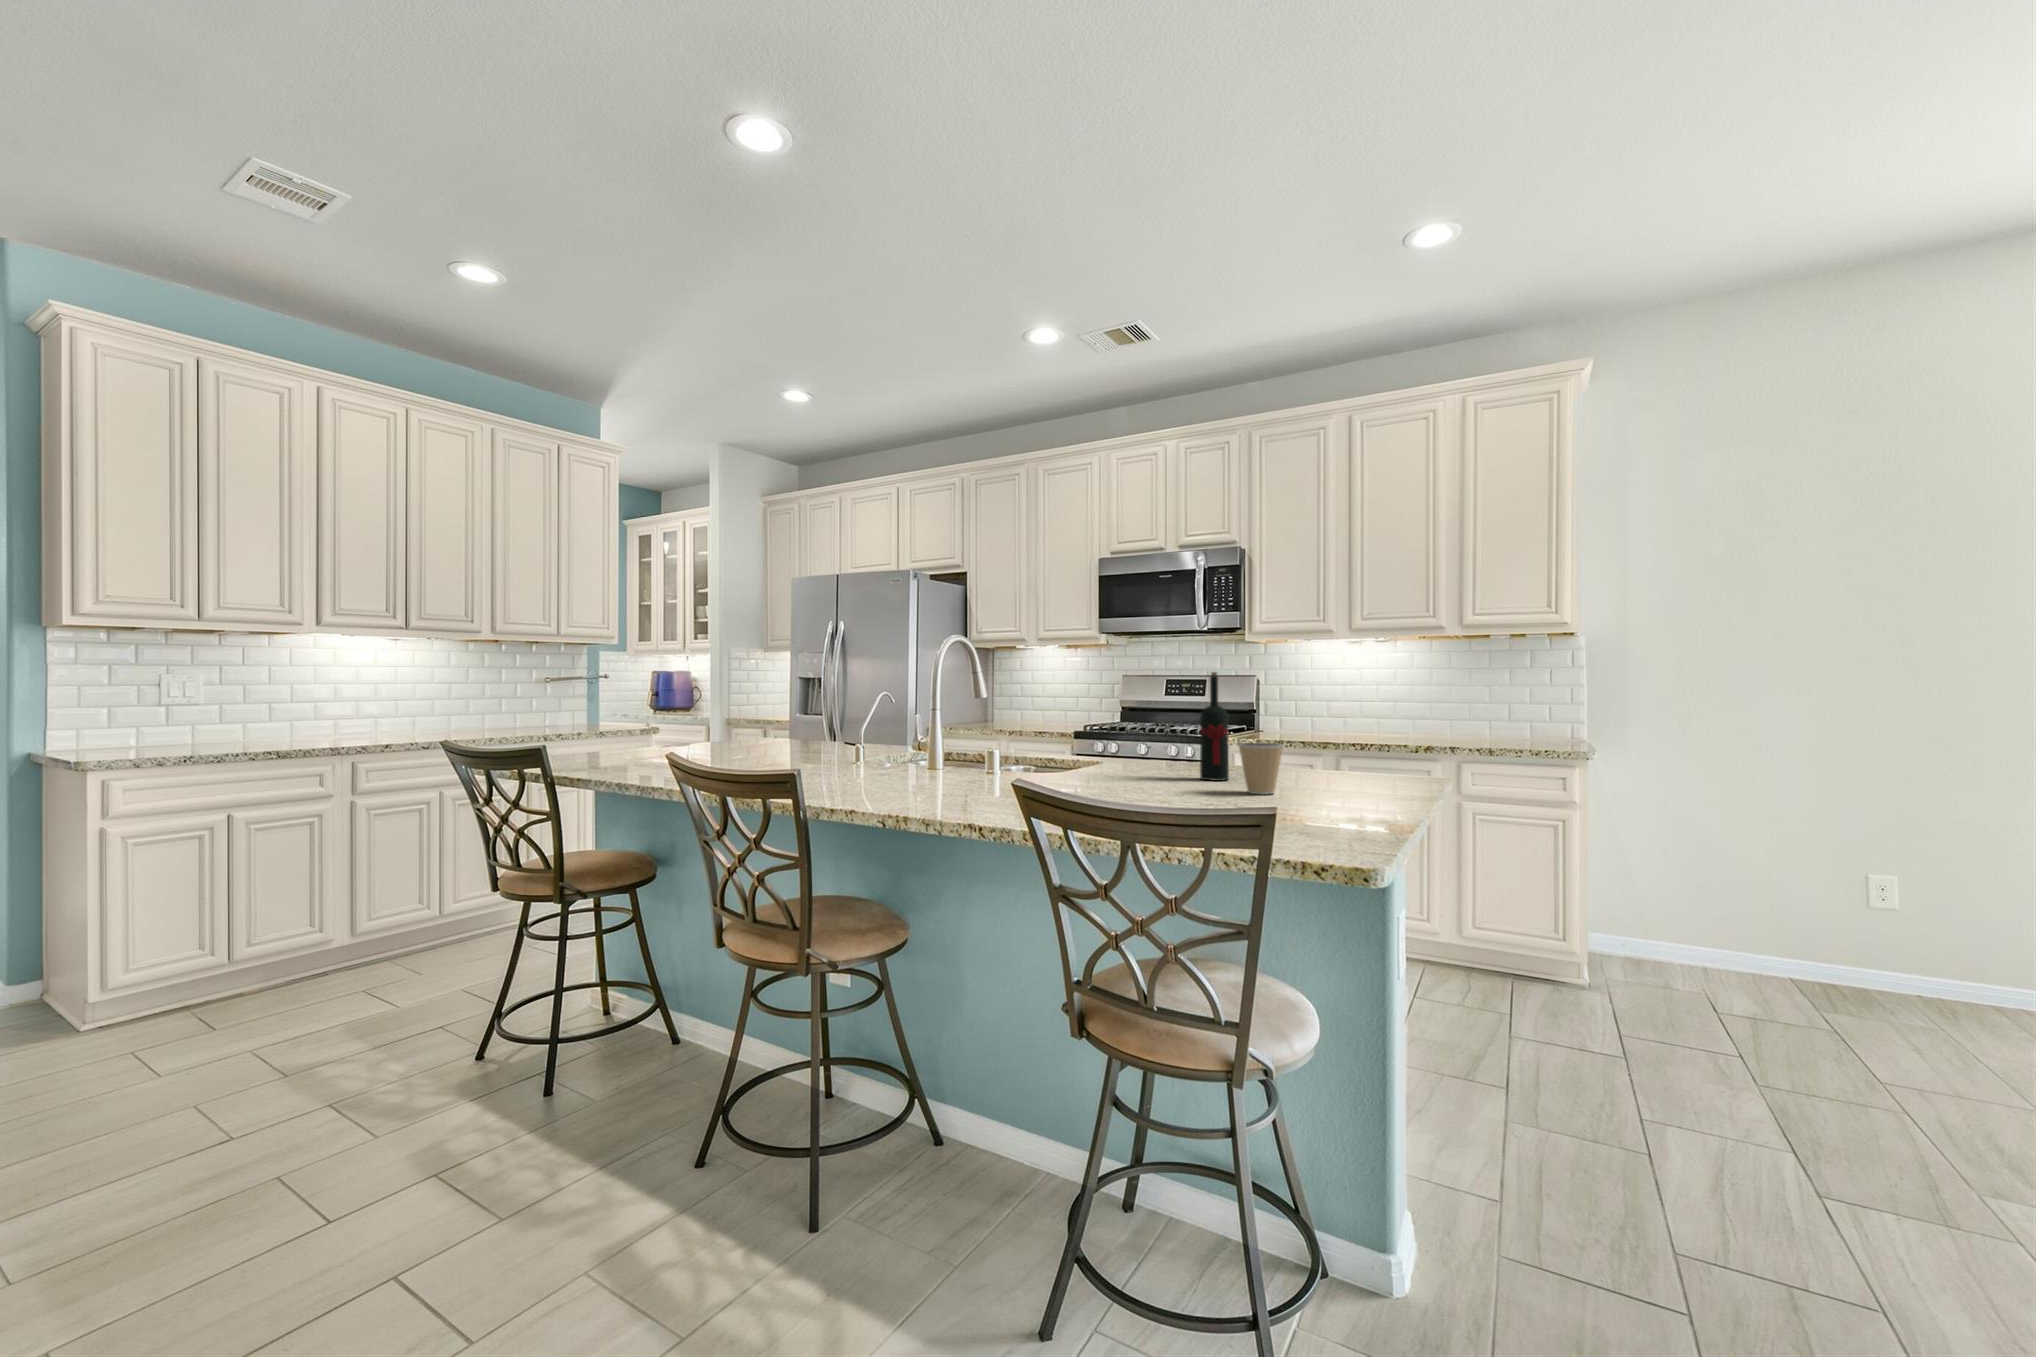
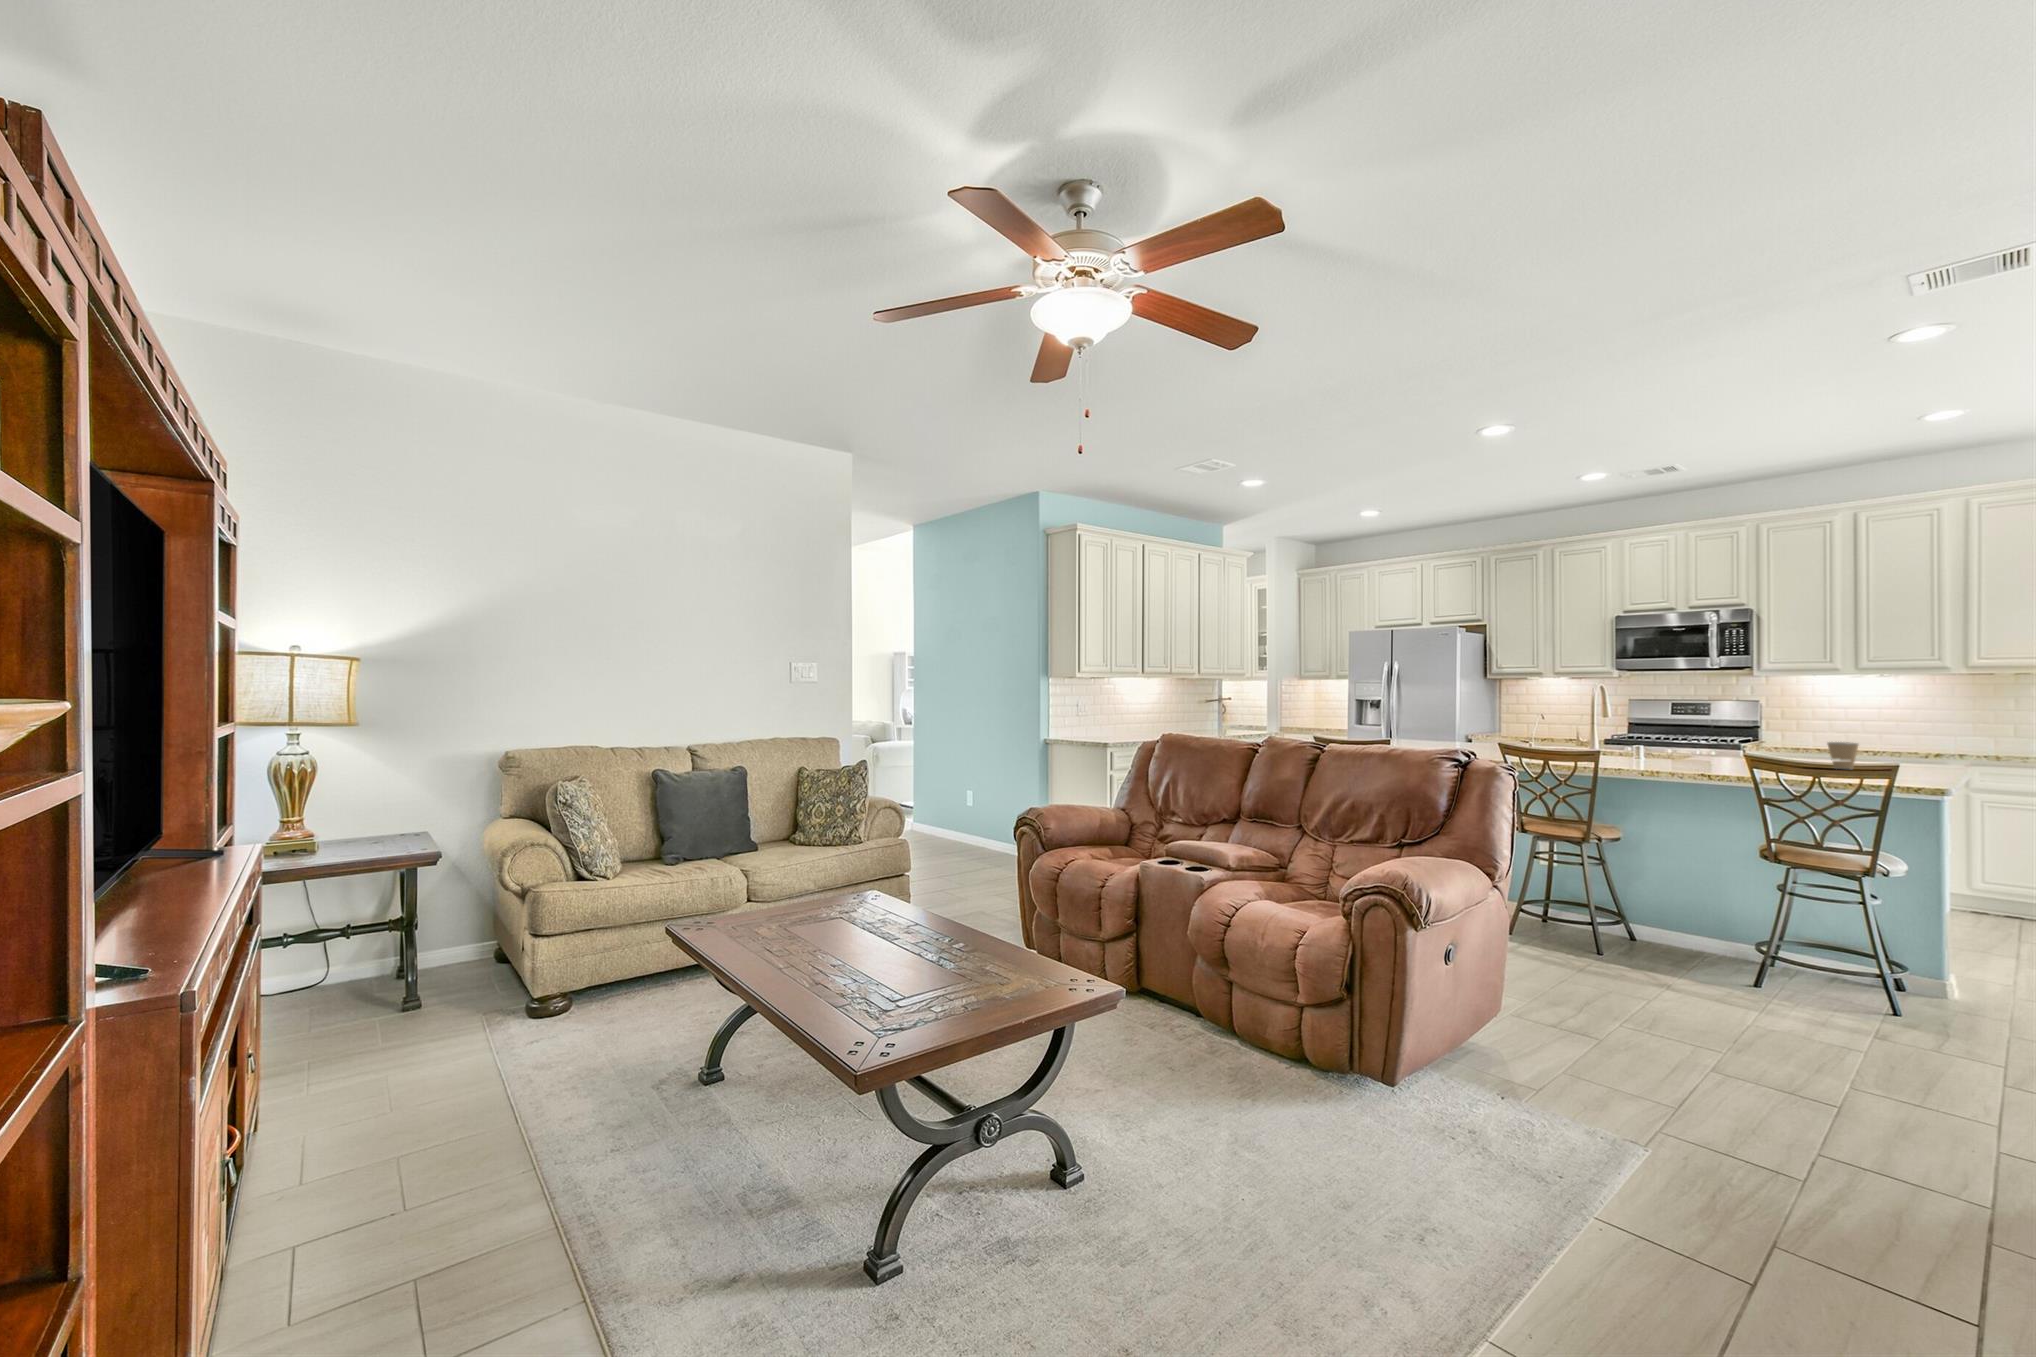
wine bottle: present [1200,672,1229,781] -> none [1786,703,1808,764]

